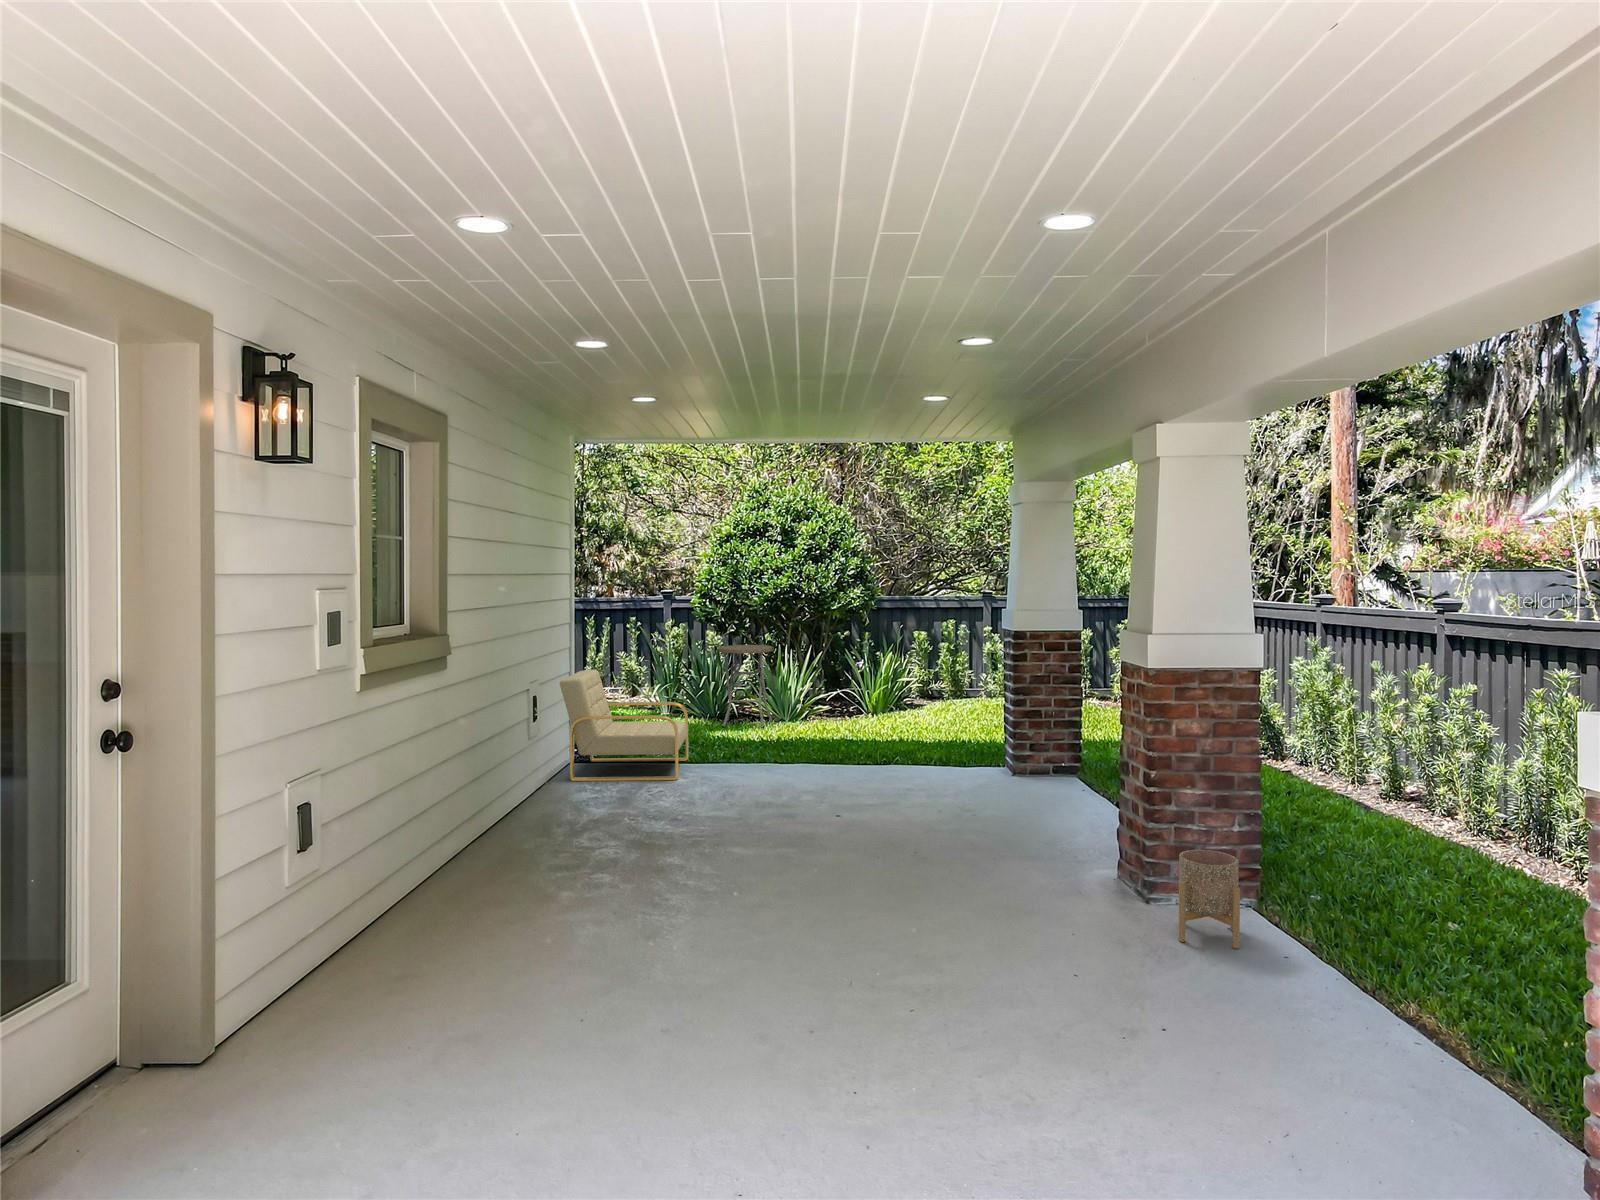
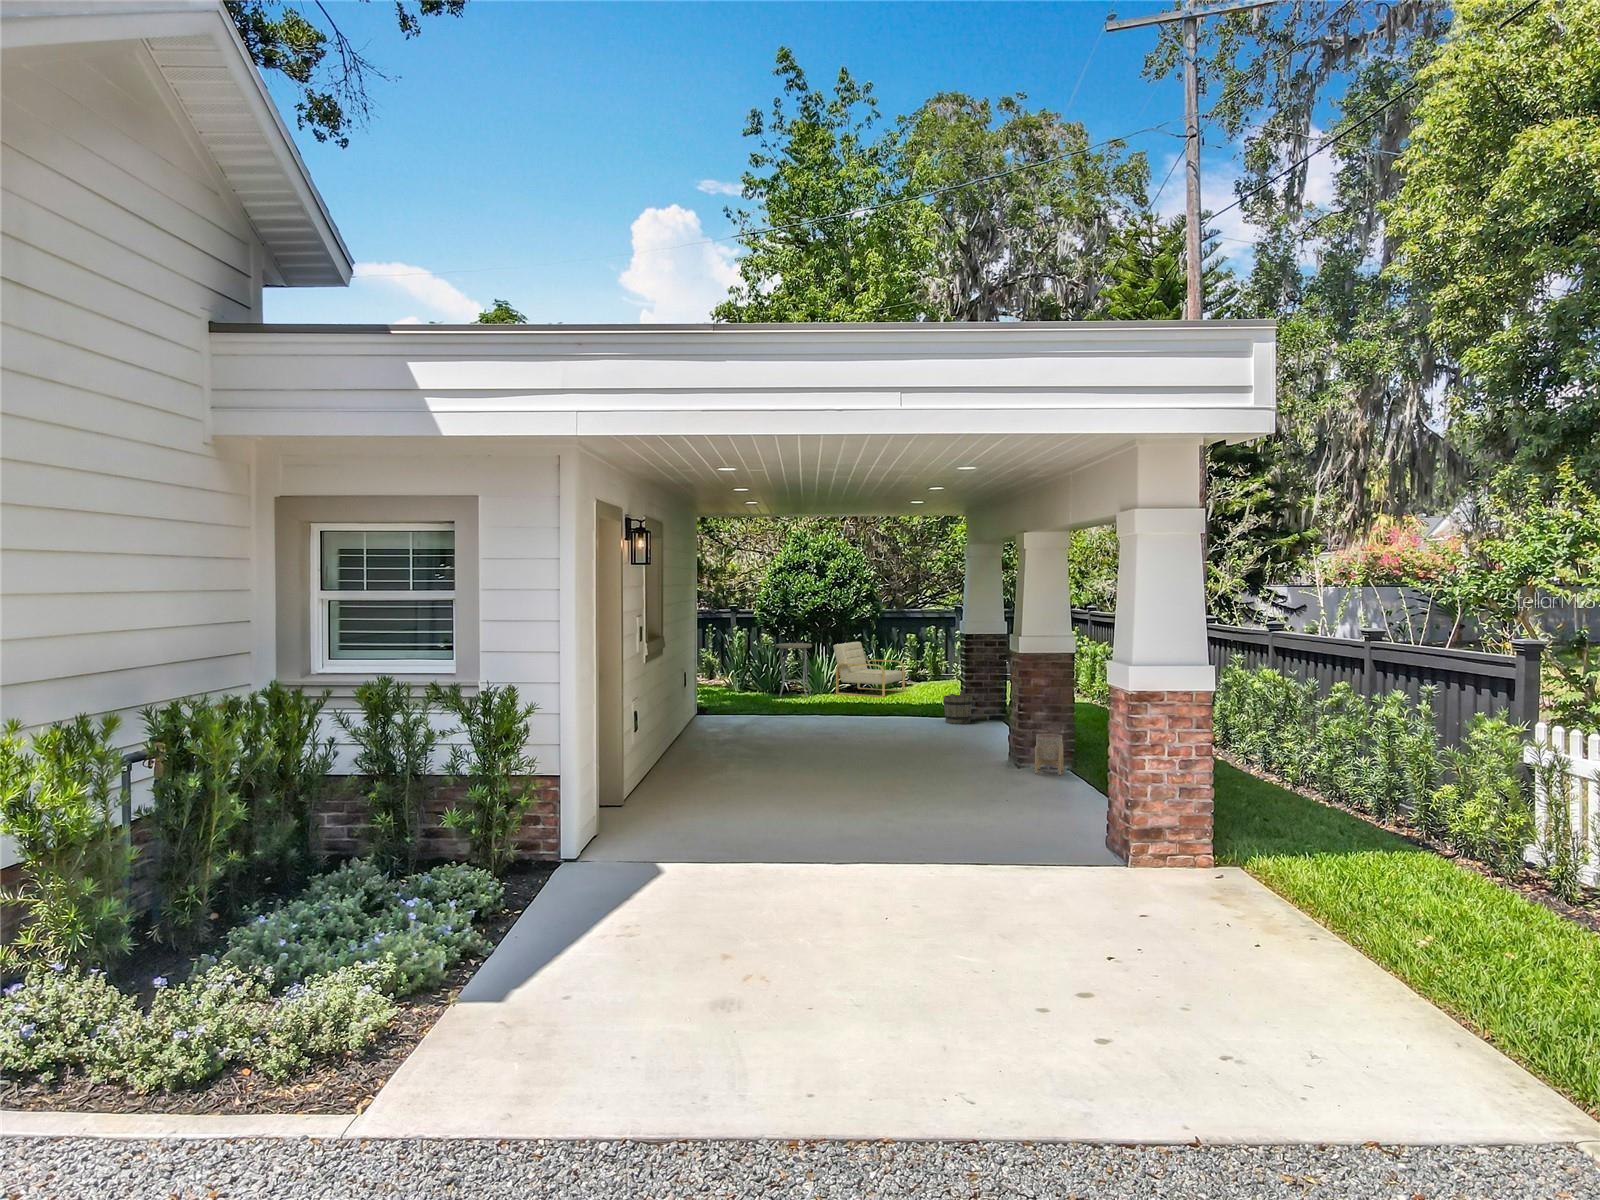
armchair: present [560,670,688,781] -> present [833,642,905,697]
bucket: none [971,727,1021,784] -> present [943,690,973,724]

